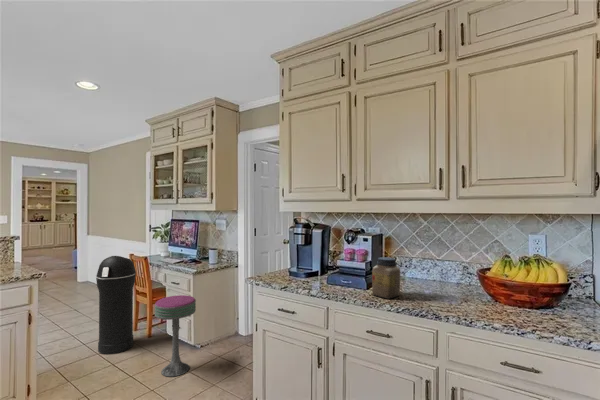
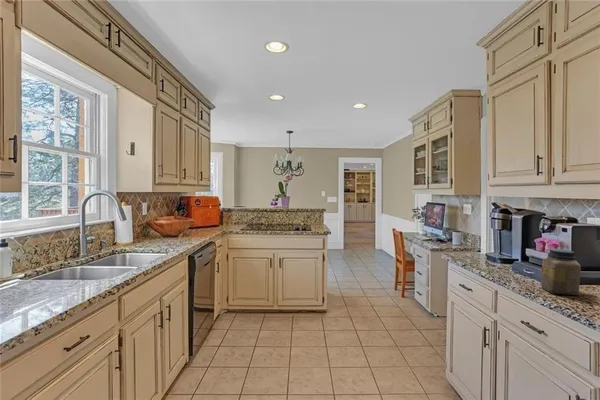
trash can: present [96,256,136,354] -> none [365,228,392,300]
bar stool: present [155,295,196,377] -> none [392,264,425,328]

